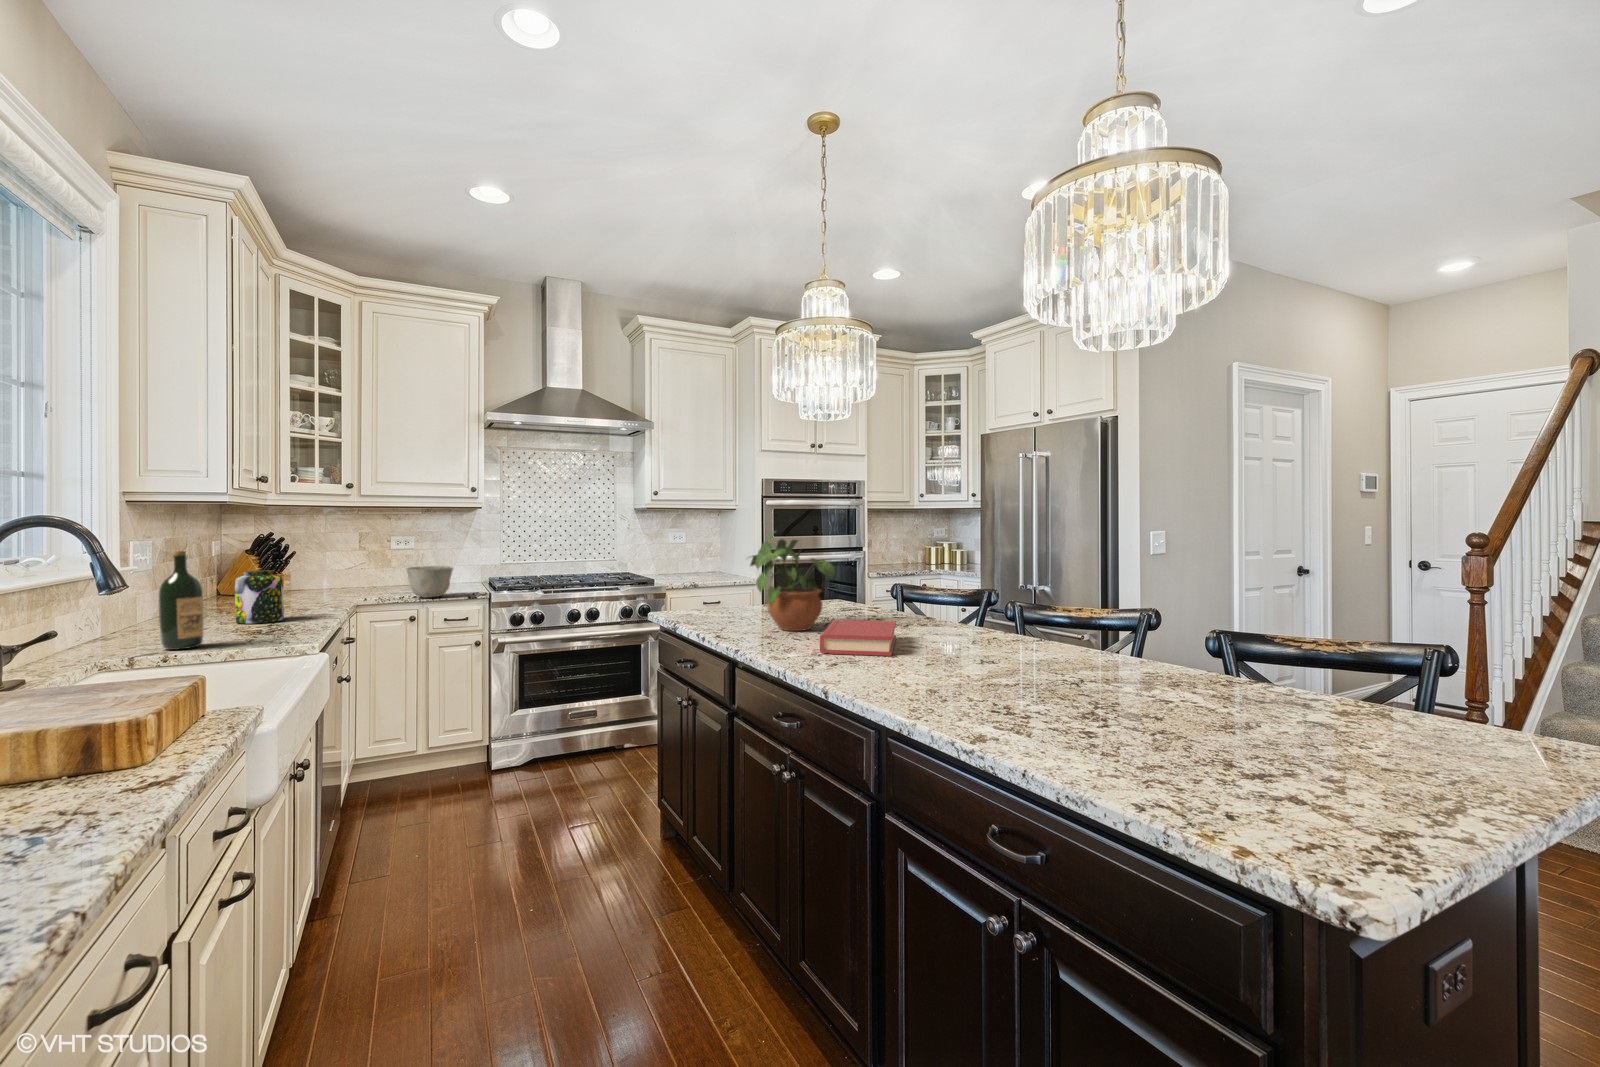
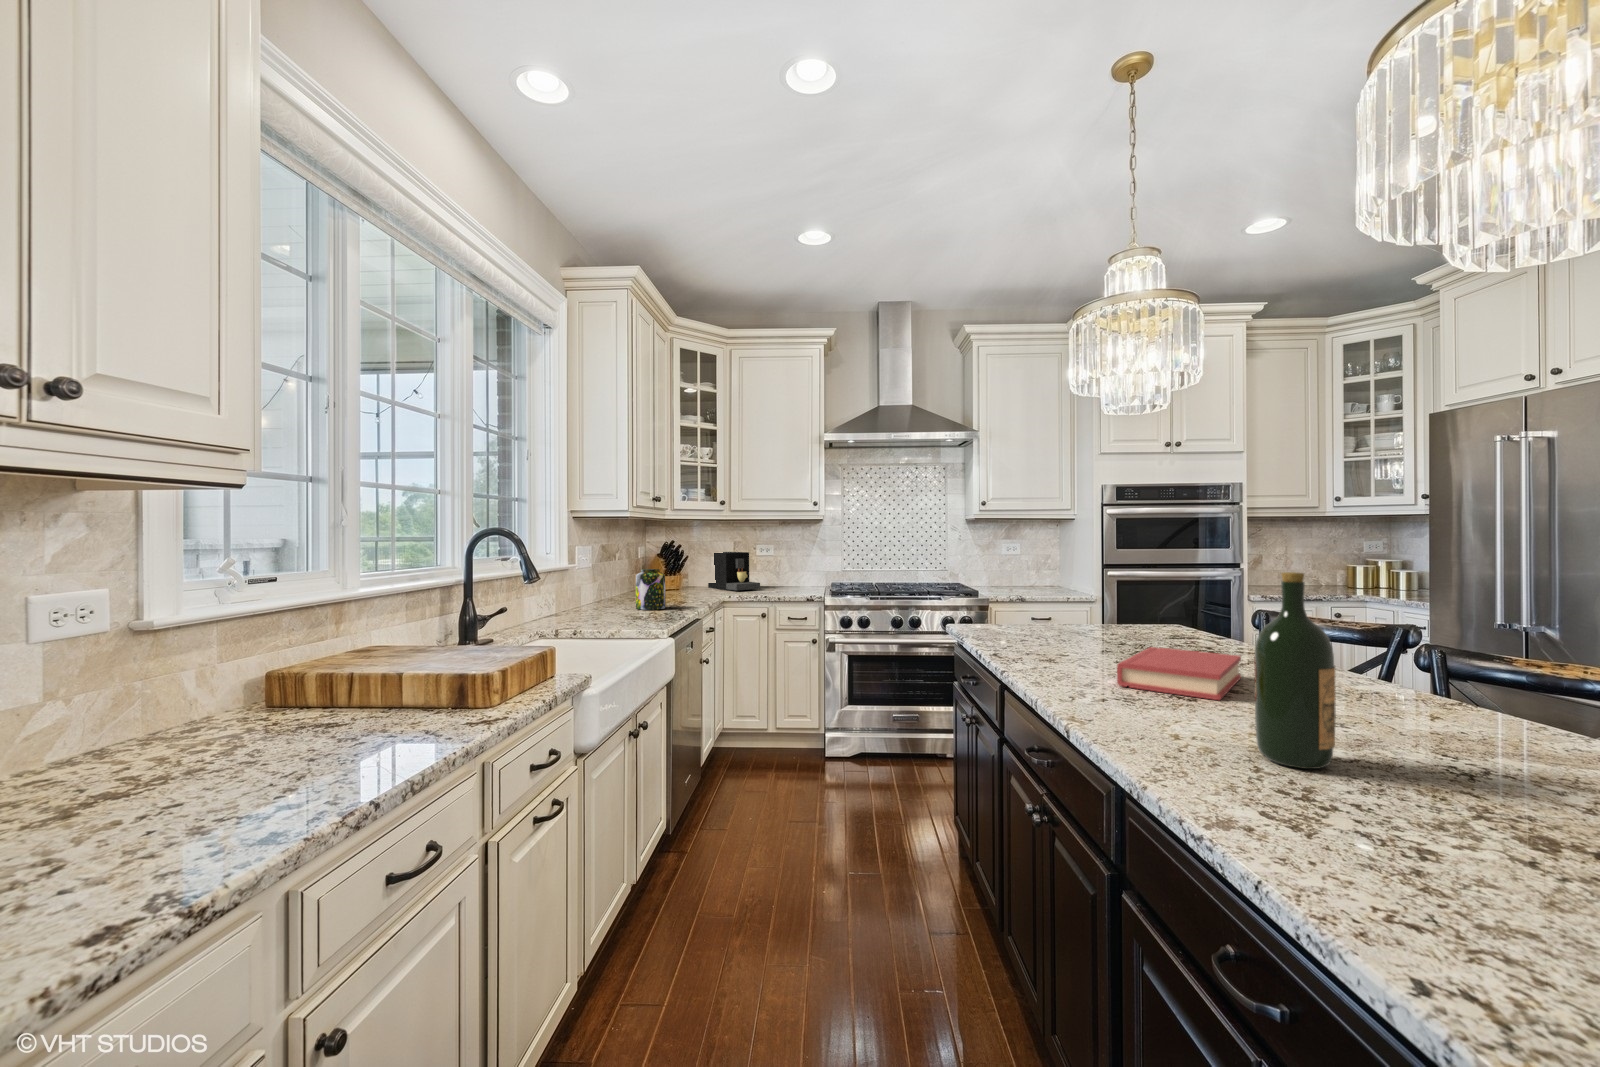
potted plant: present [750,532,835,631] -> none [1042,538,1158,657]
coffee maker: none [321,545,400,592] -> present [708,552,760,590]
wine bottle: present [159,551,204,650] -> present [1254,572,1336,769]
ceramic bowl: present [407,566,453,598] -> none [759,570,795,597]

